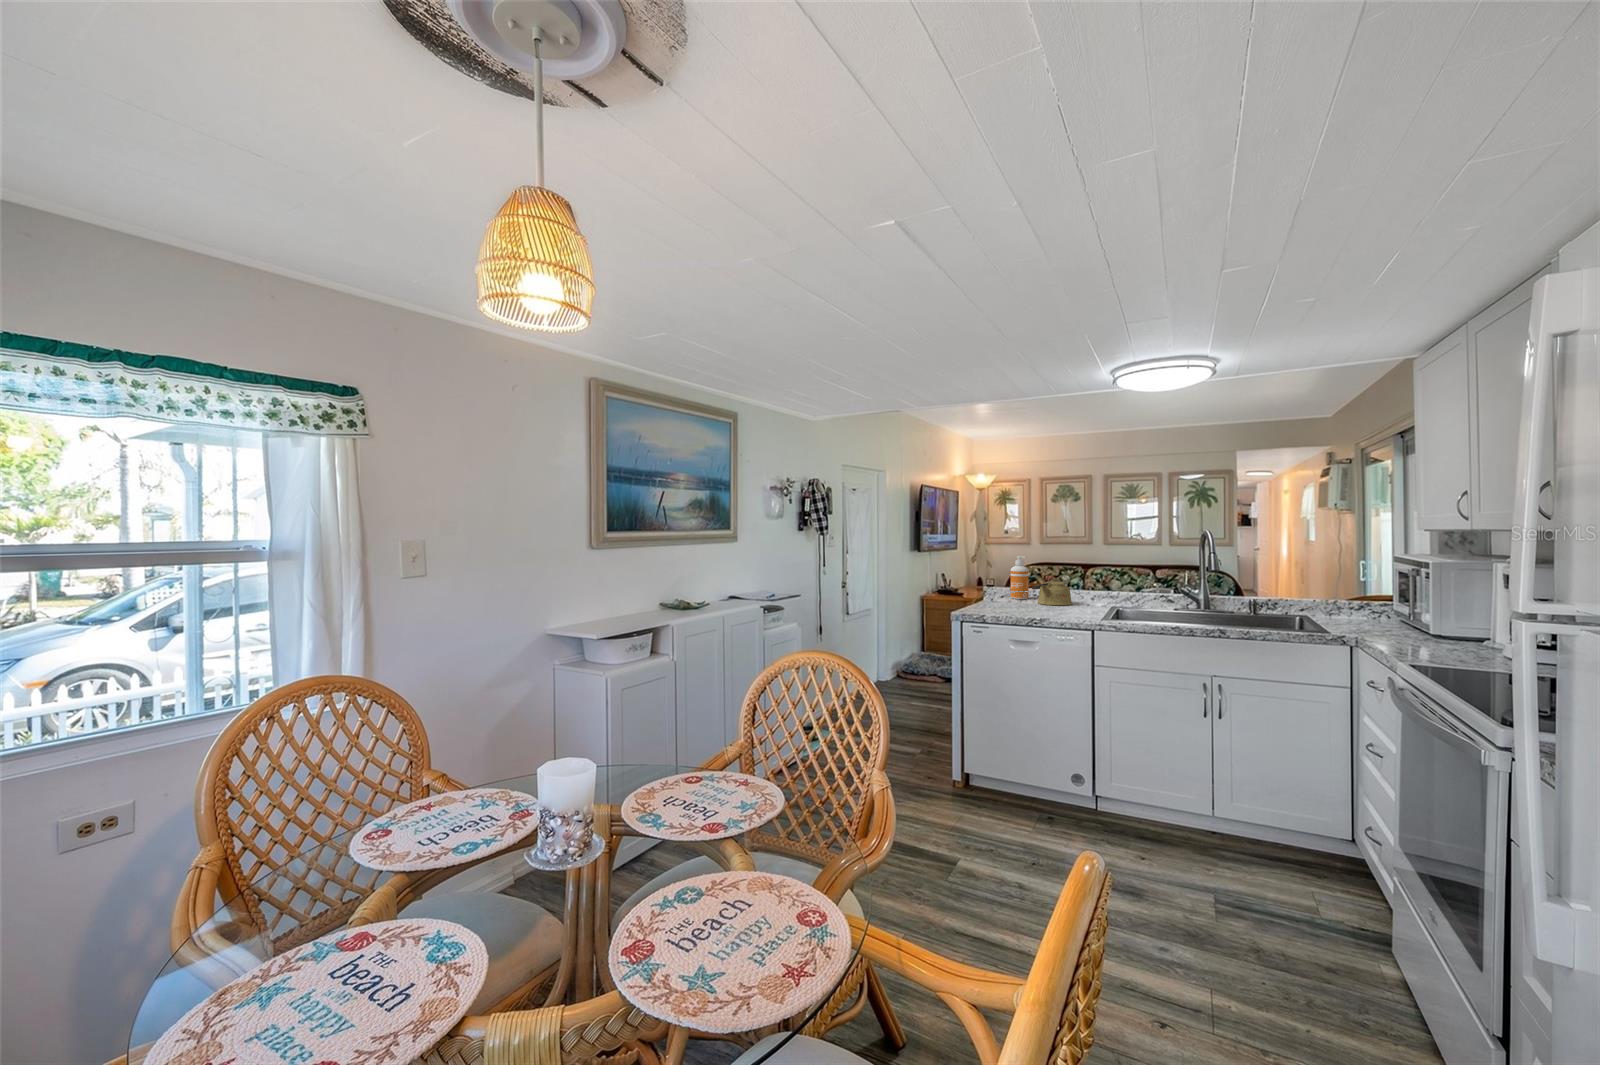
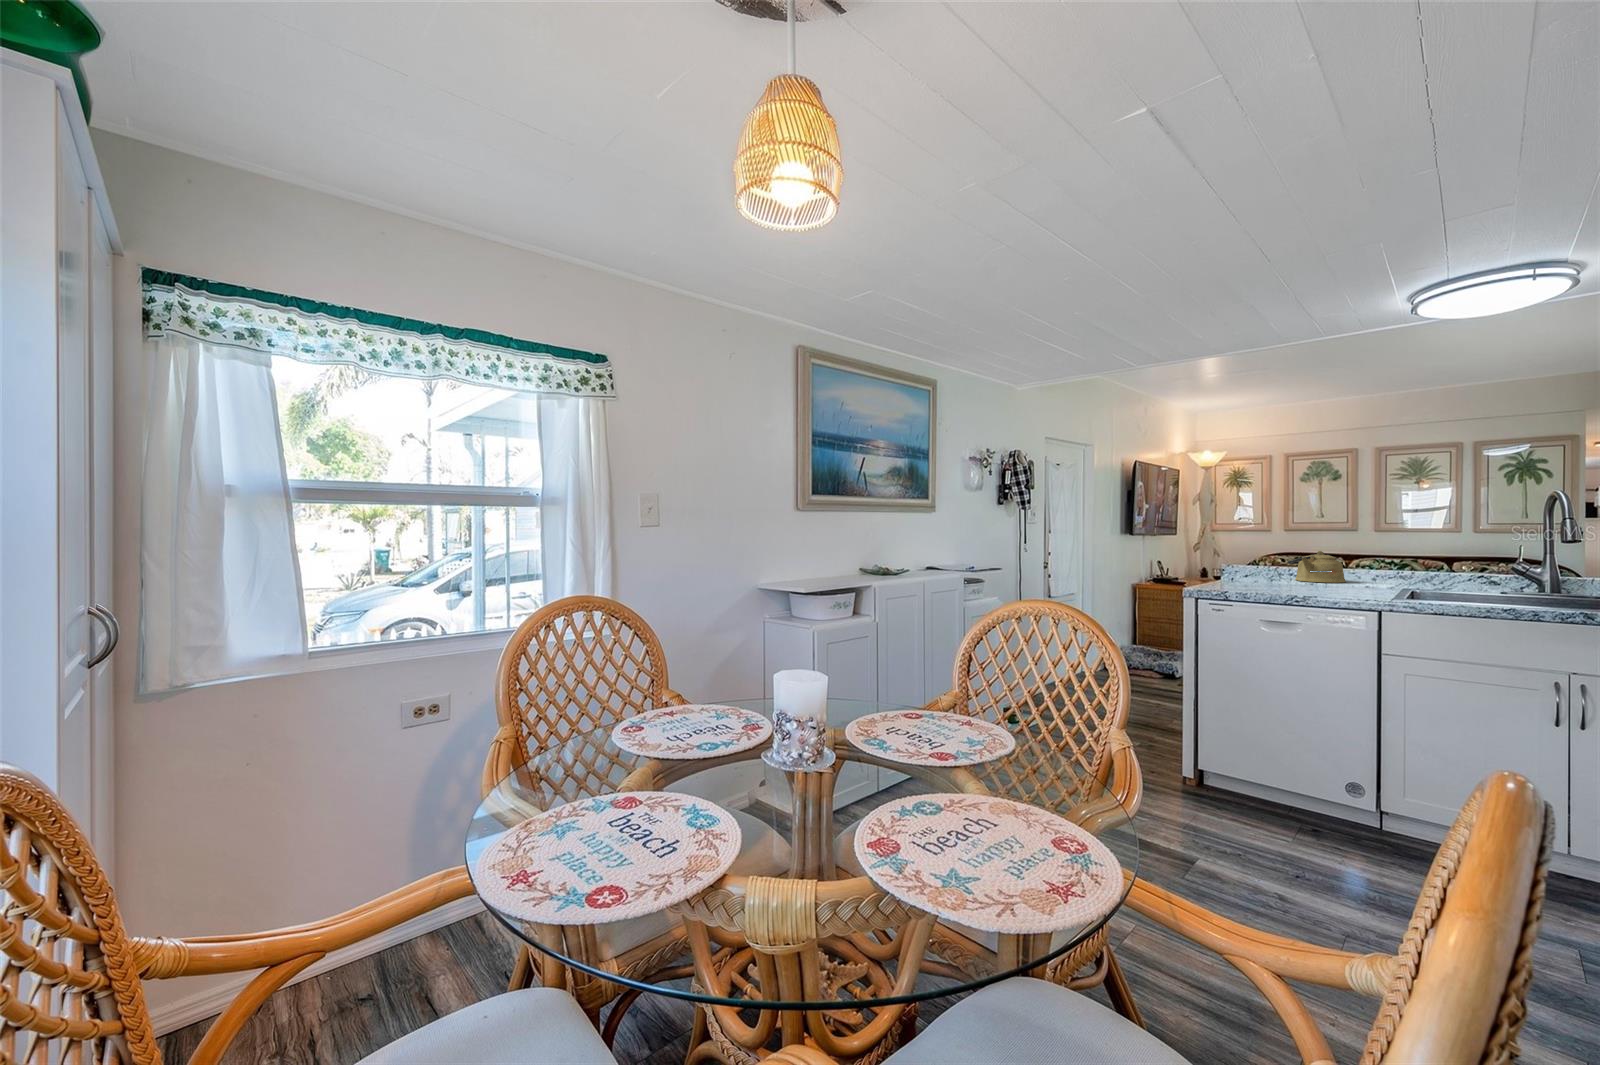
soap dispenser: present [1011,556,1029,599] -> none [1256,527,1281,577]

